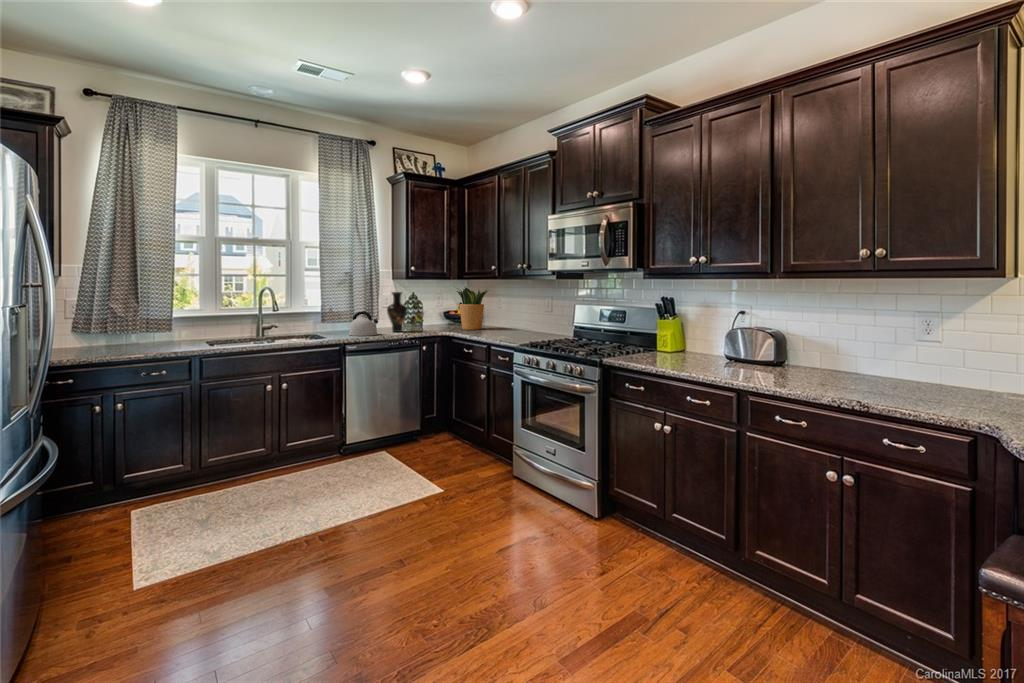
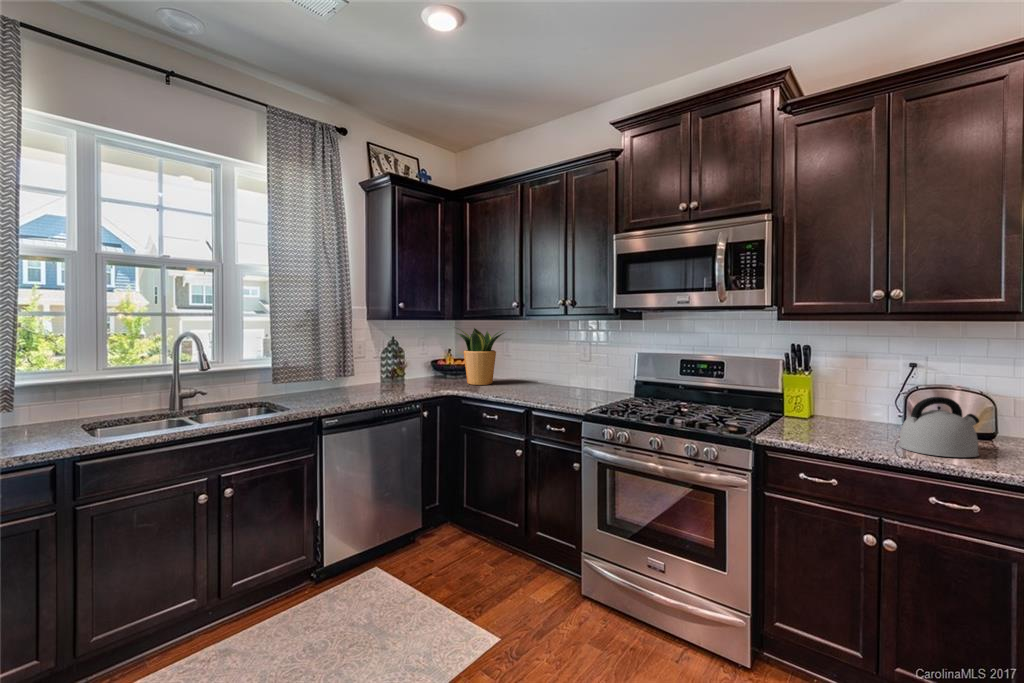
vase: present [387,292,407,332] -> none [370,336,398,393]
kettle: present [349,311,378,336] -> present [898,397,979,457]

